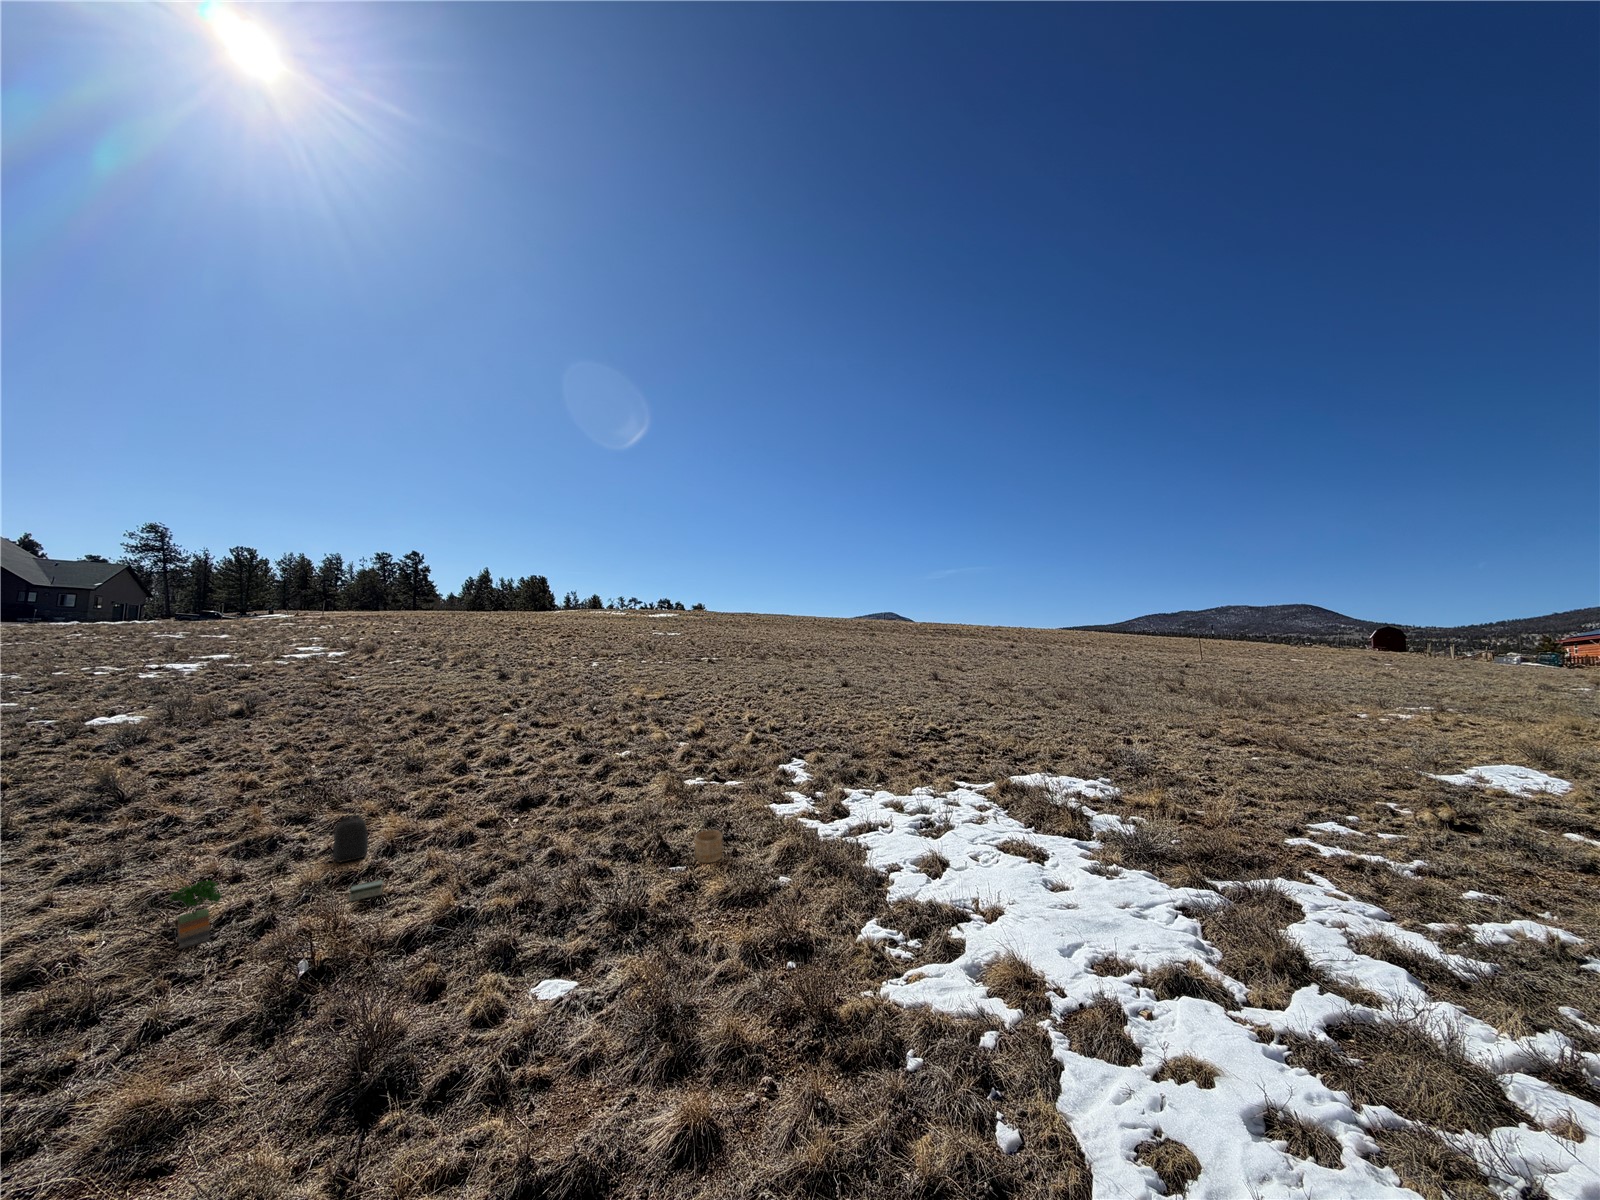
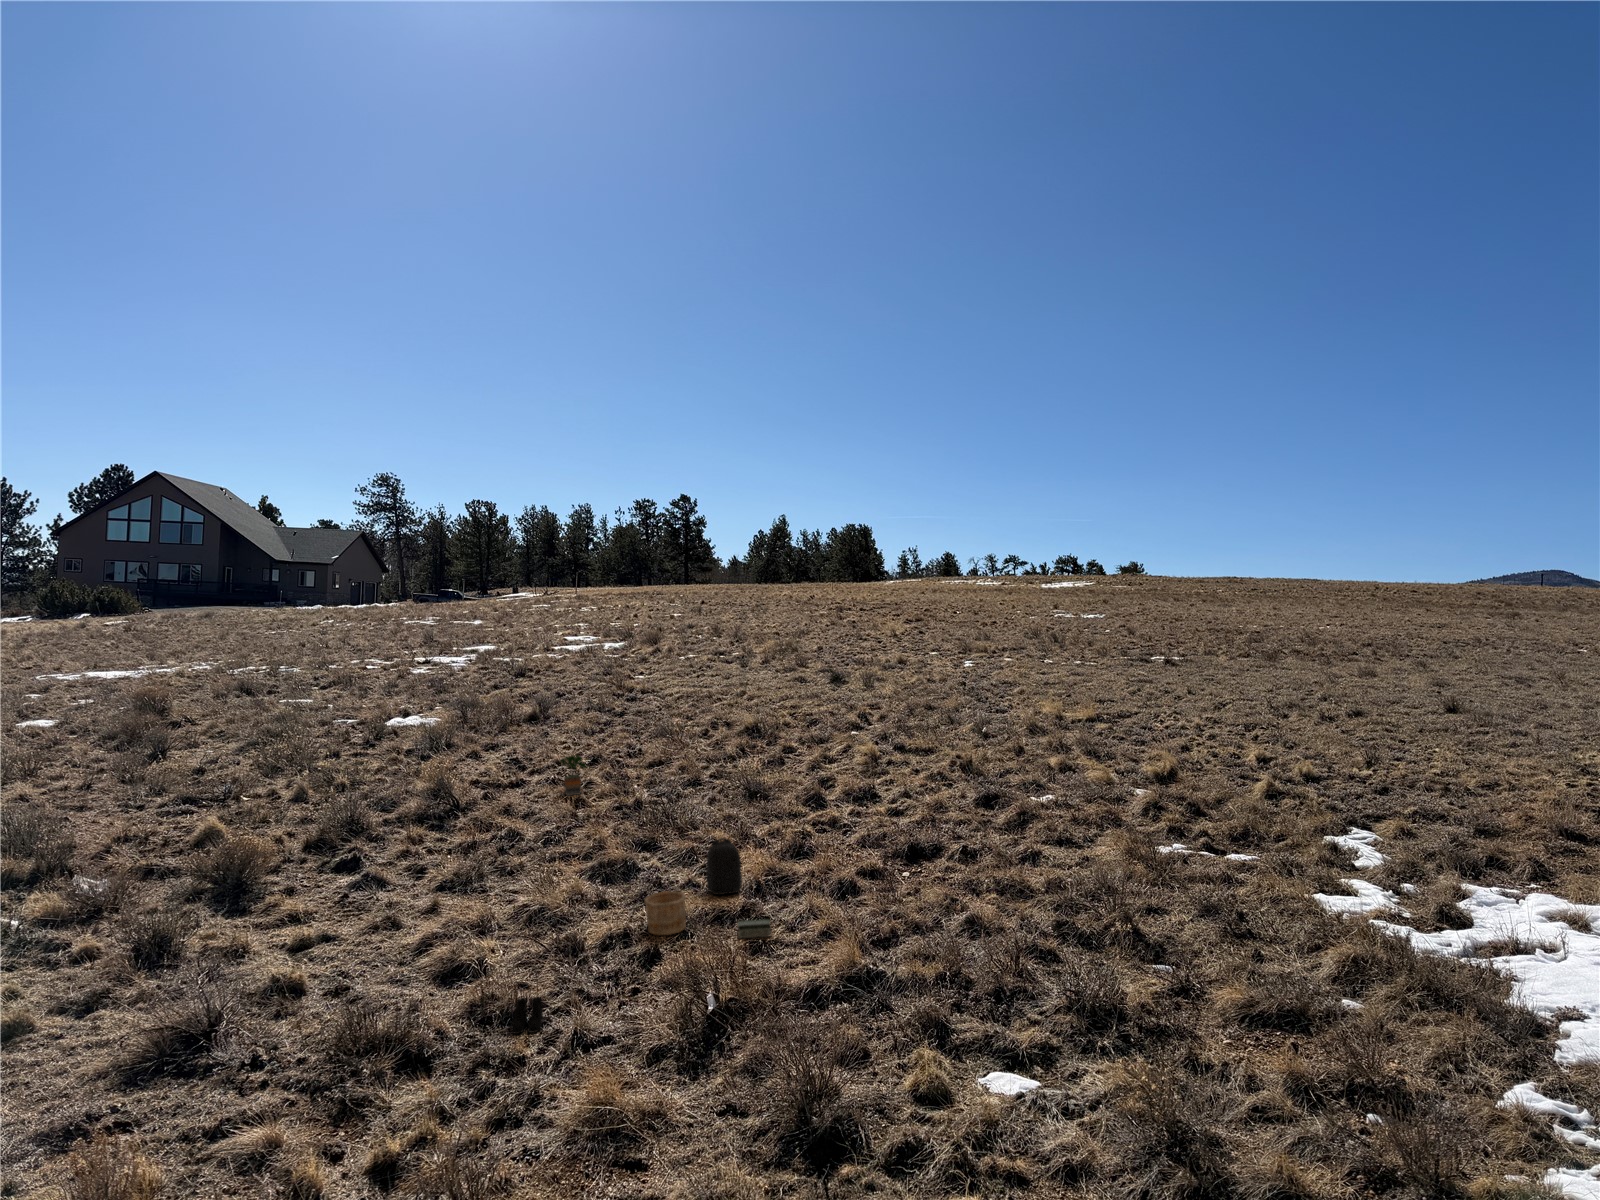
wooden bucket: present [694,830,723,863] -> present [644,891,686,935]
potted tree: present [169,880,222,949] -> present [560,755,586,796]
boots: none [40,1008,93,1058] -> present [511,997,543,1034]

